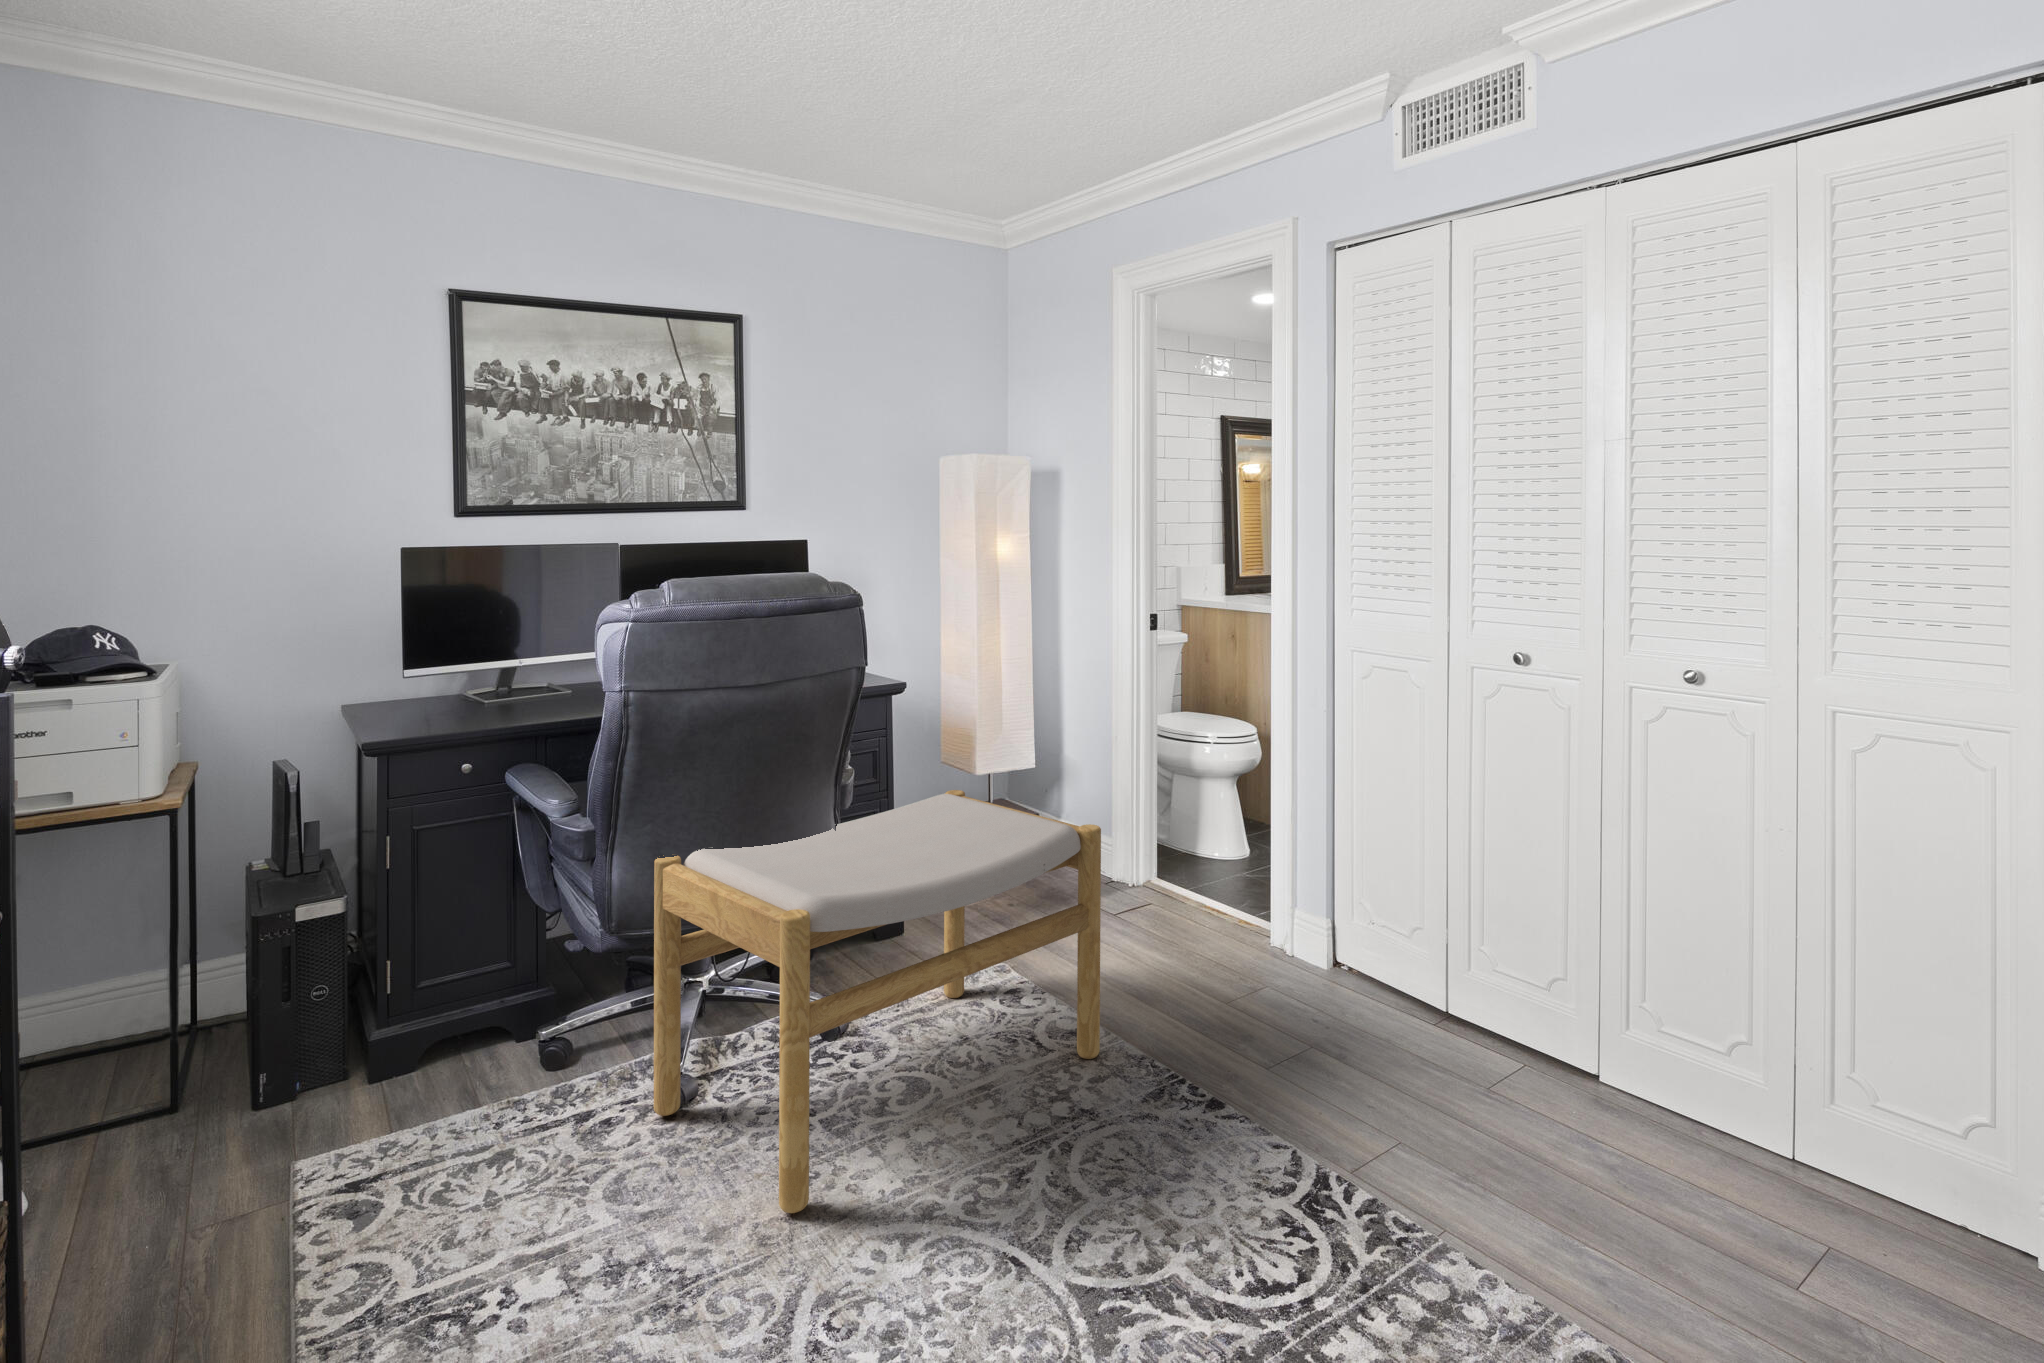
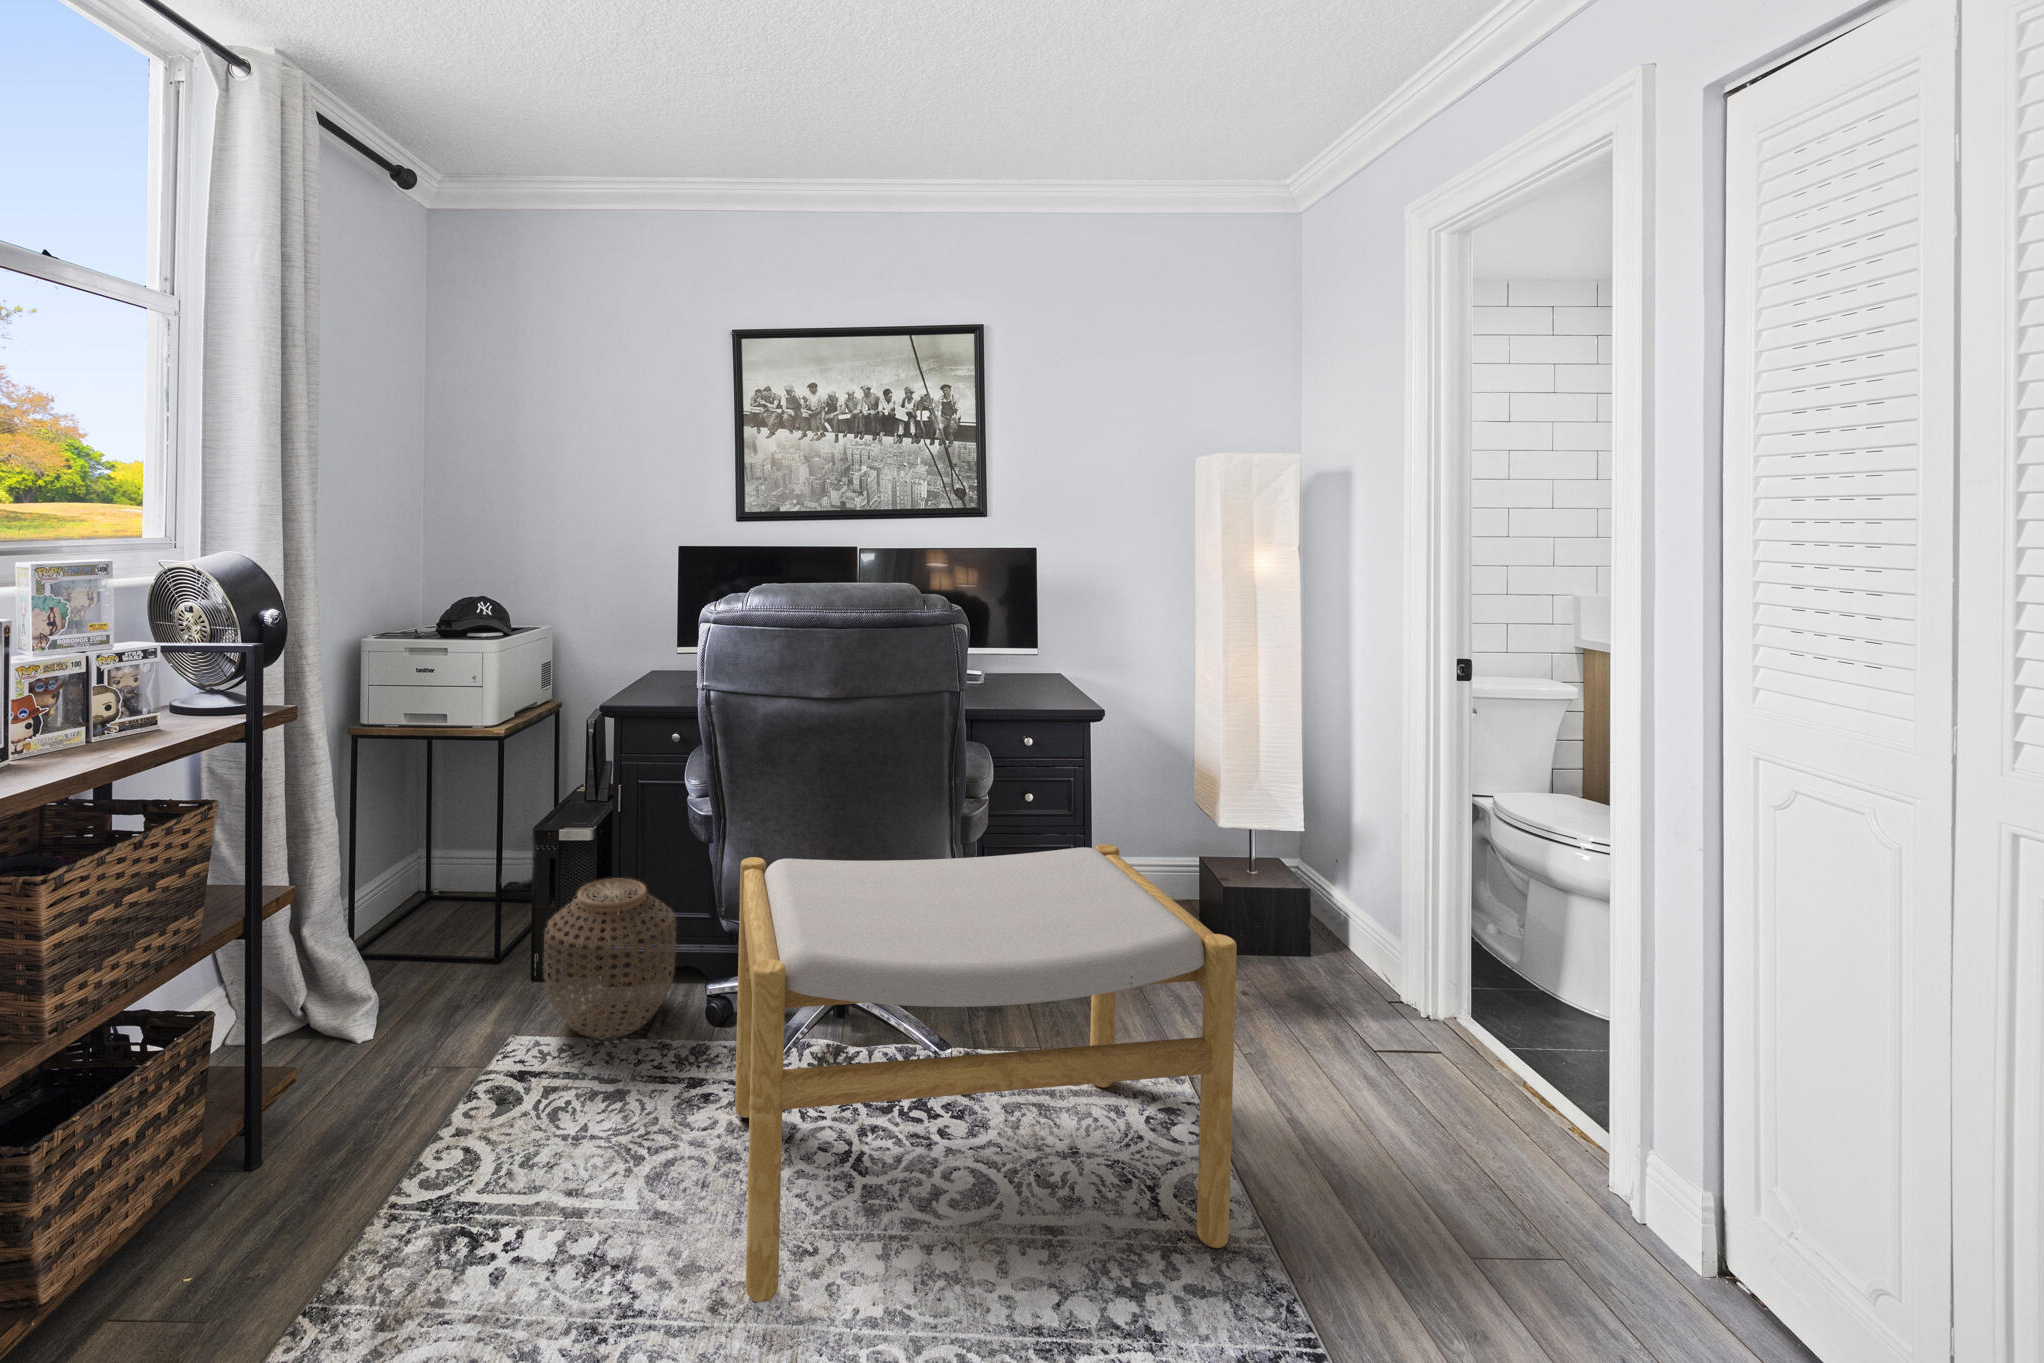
woven basket: none [340,935,511,1120] -> present [544,879,676,1038]

